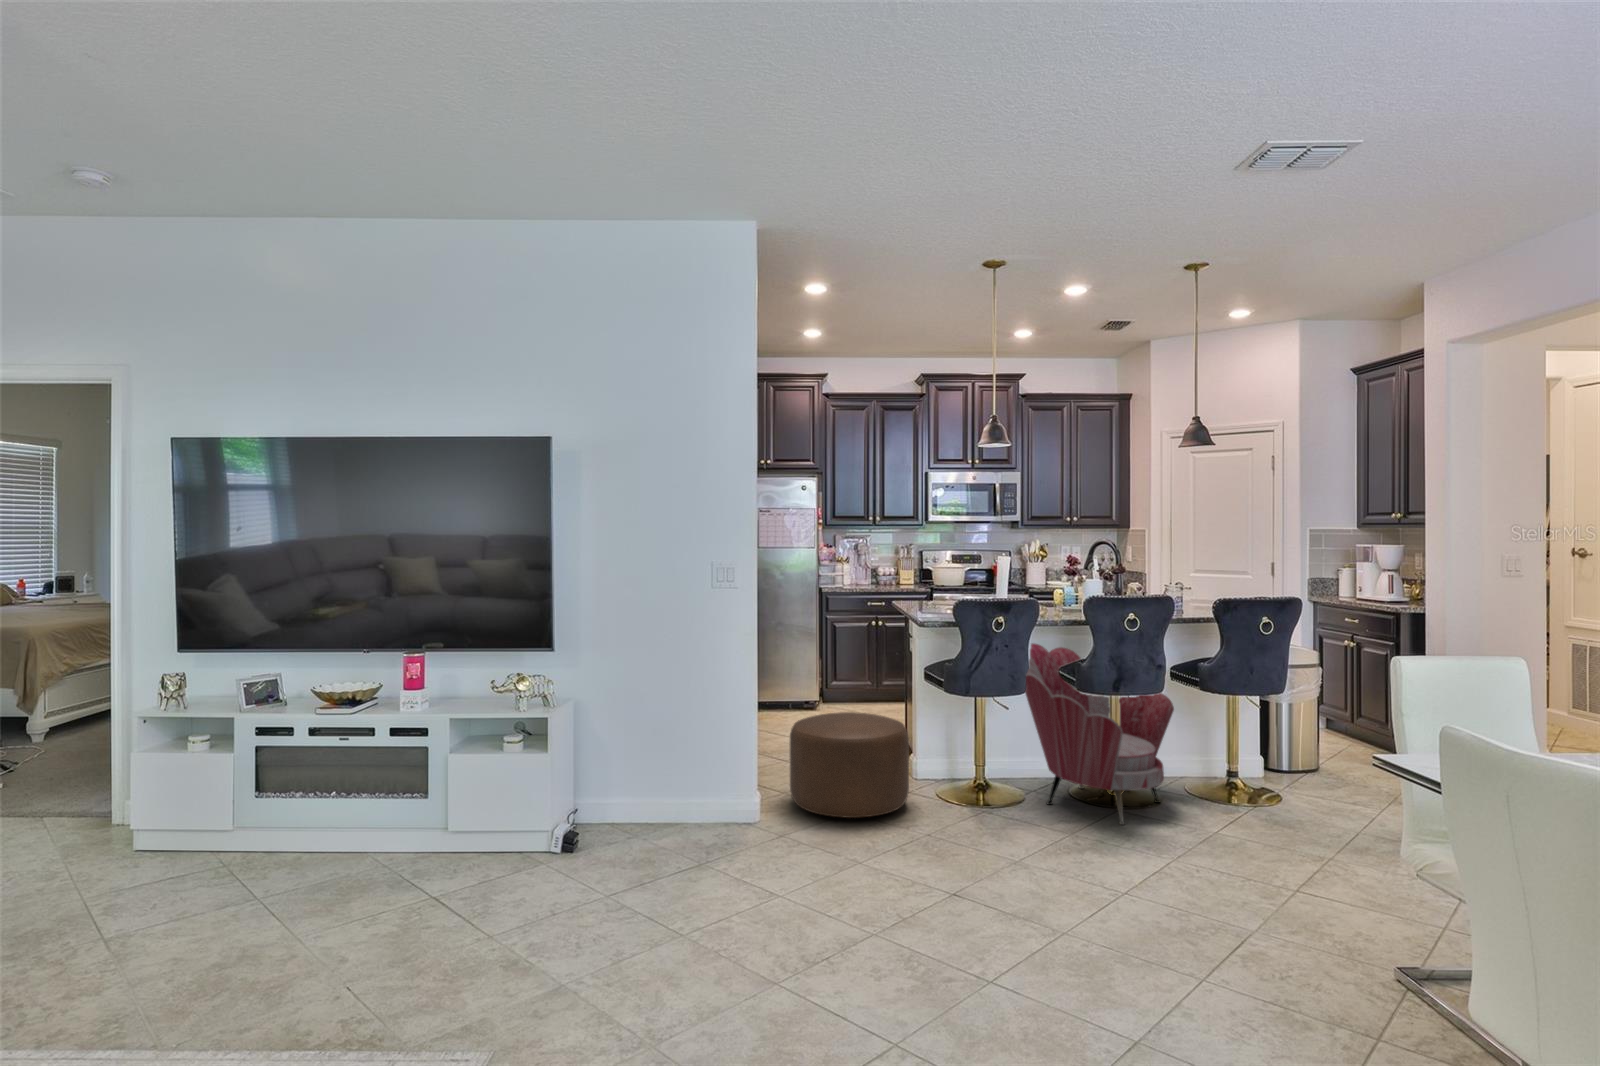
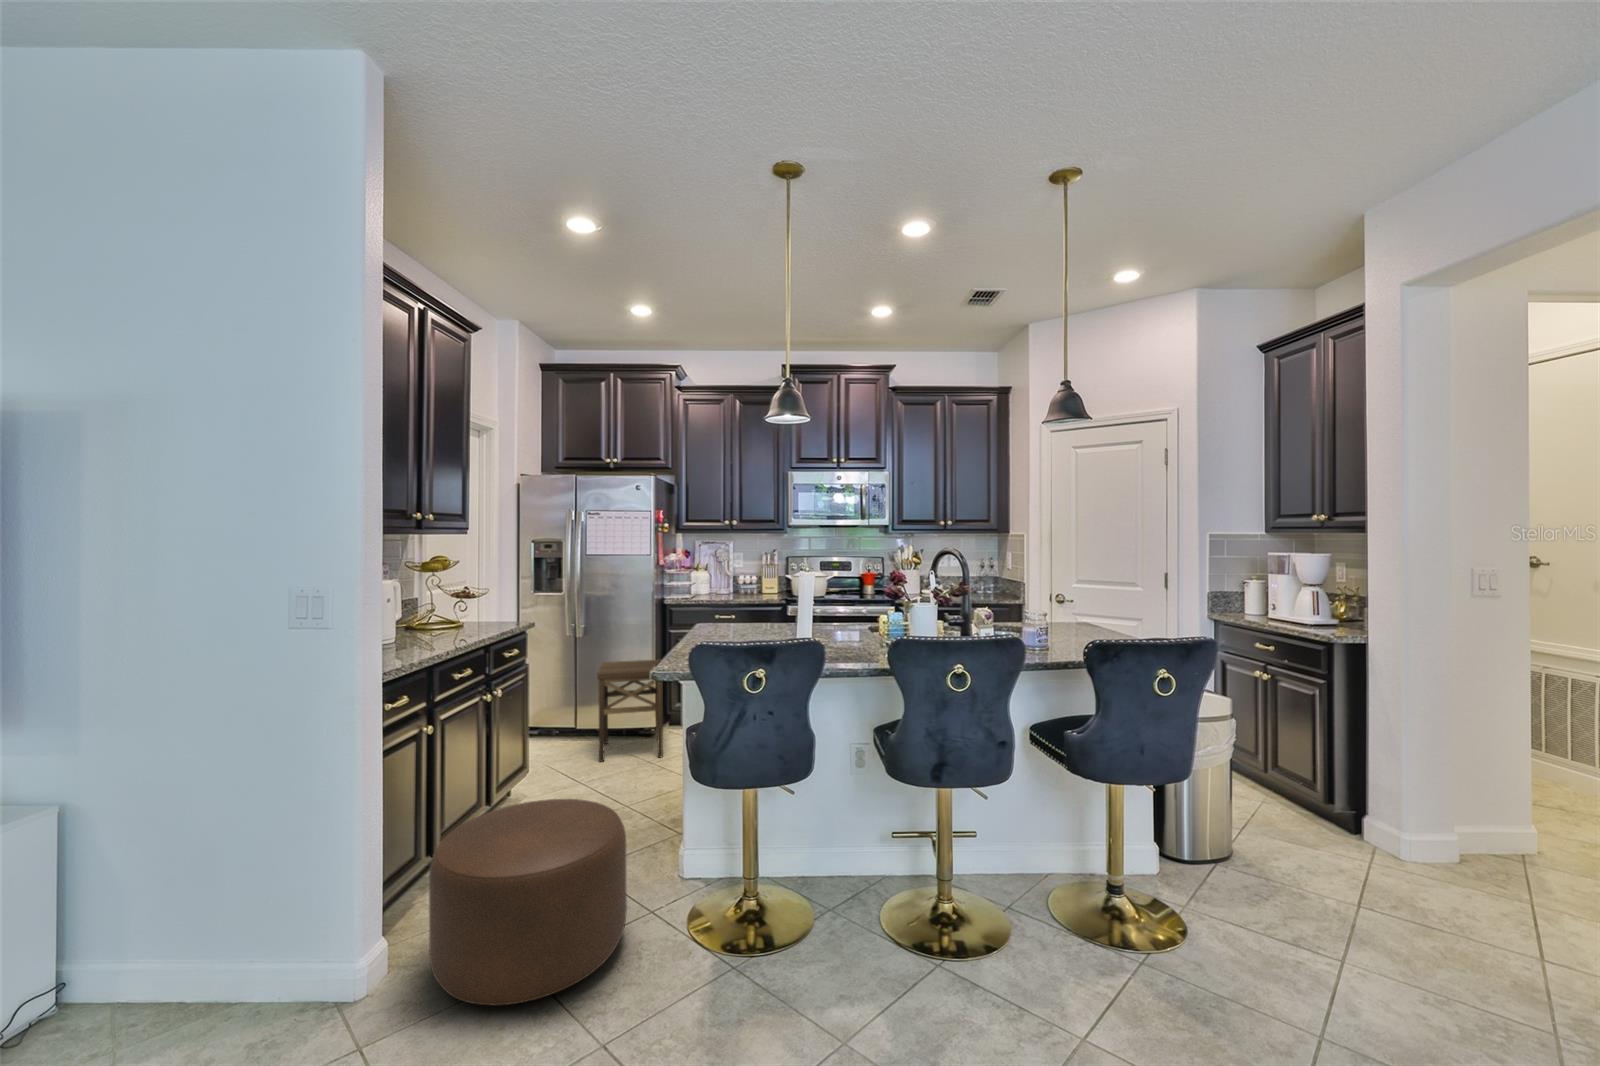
side table: none [777,640,839,723] -> present [597,659,663,762]
armchair: present [1025,643,1174,825] -> none [788,695,1028,1017]

